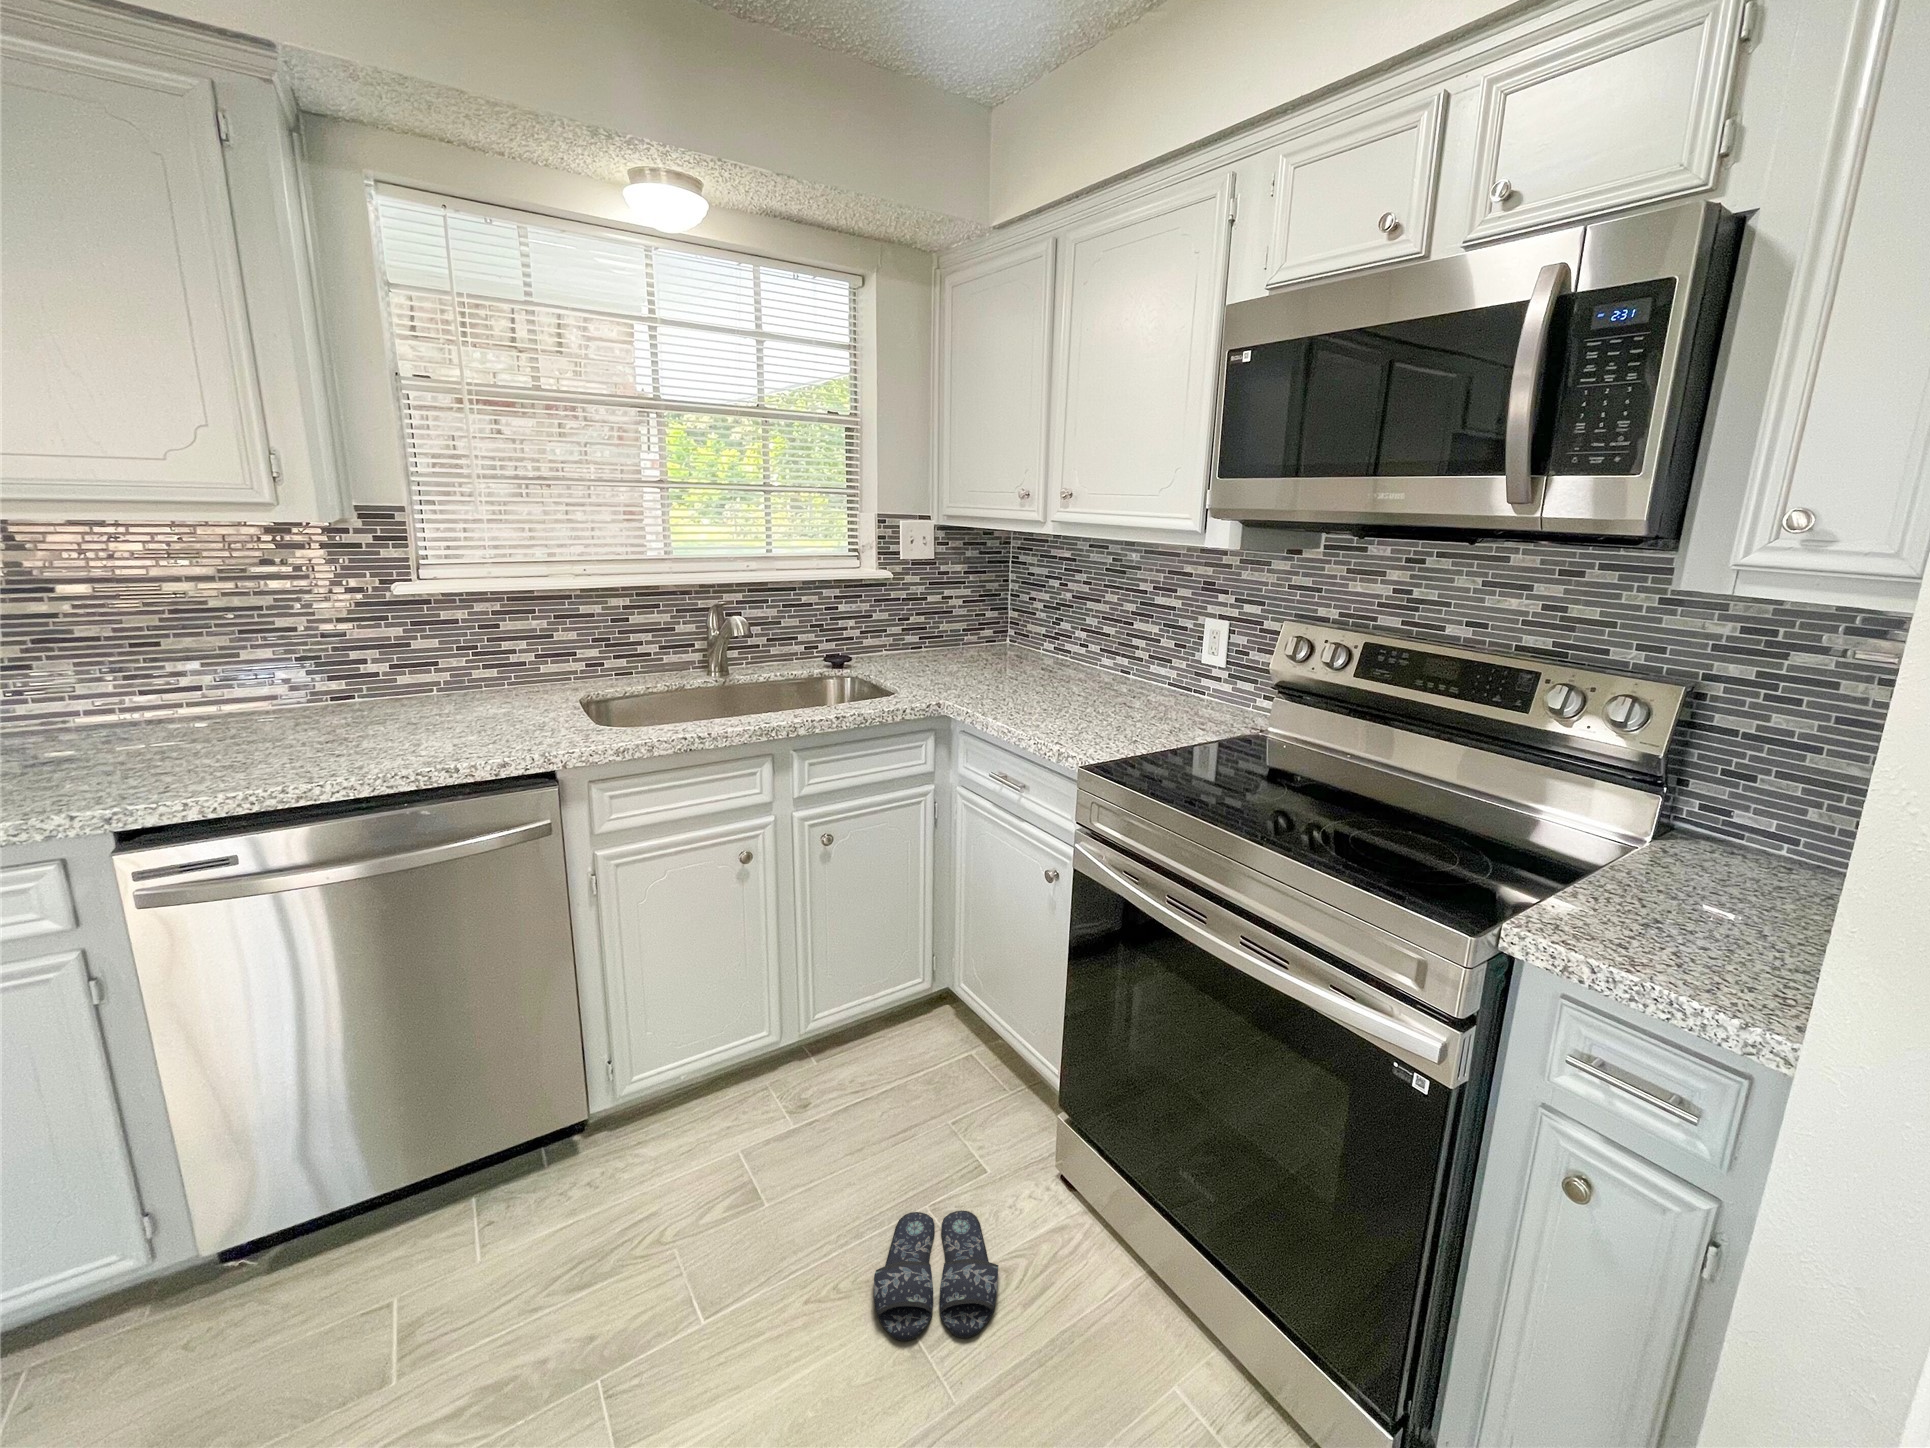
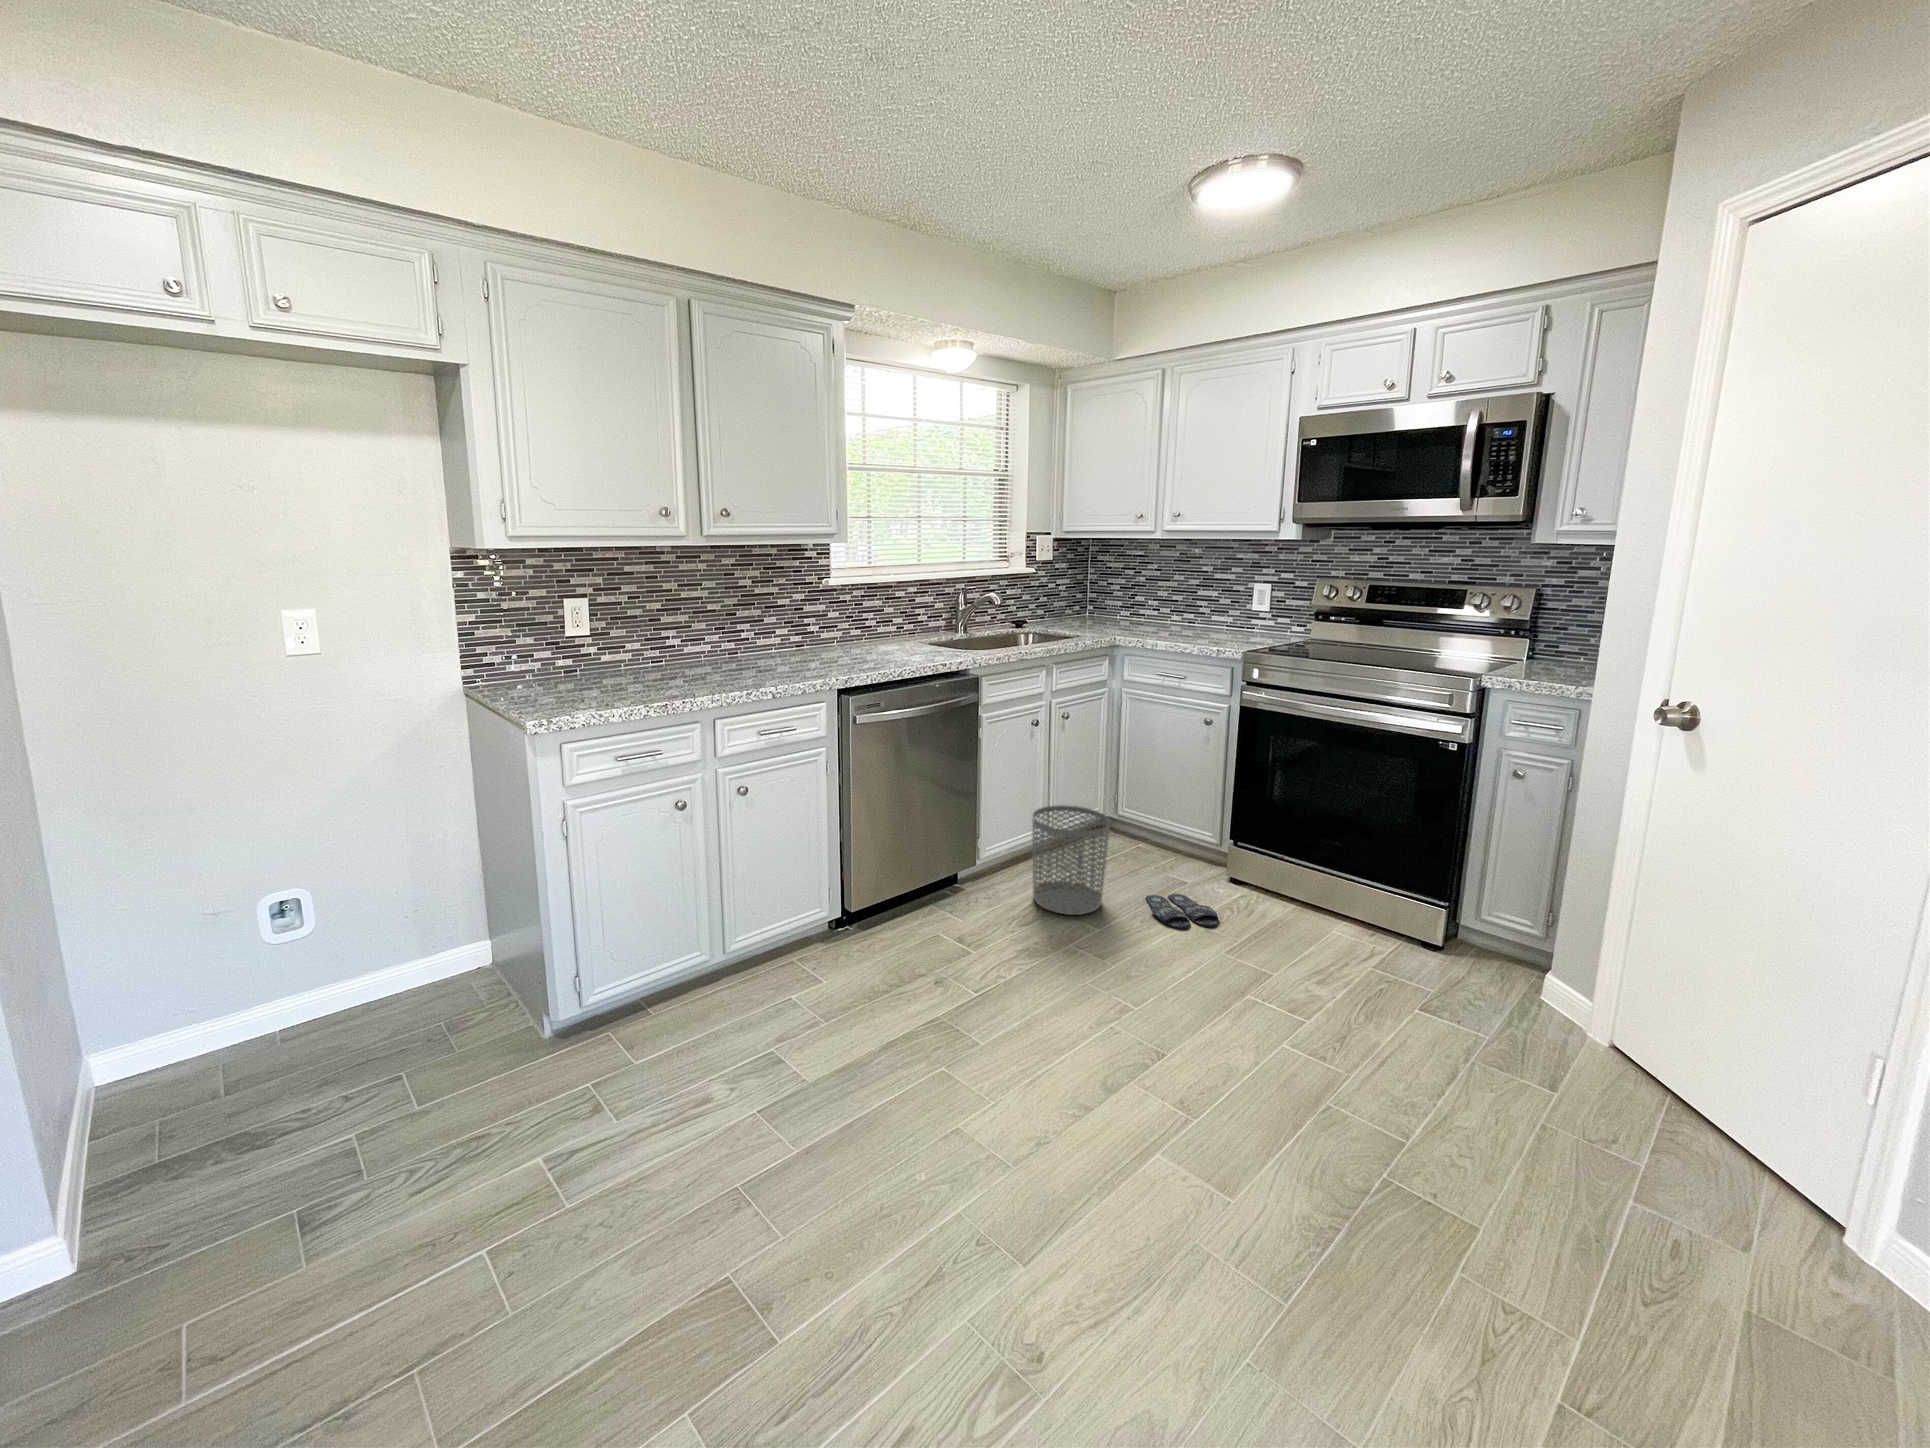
waste bin: none [662,1031,816,1274] -> present [1032,805,1110,915]

